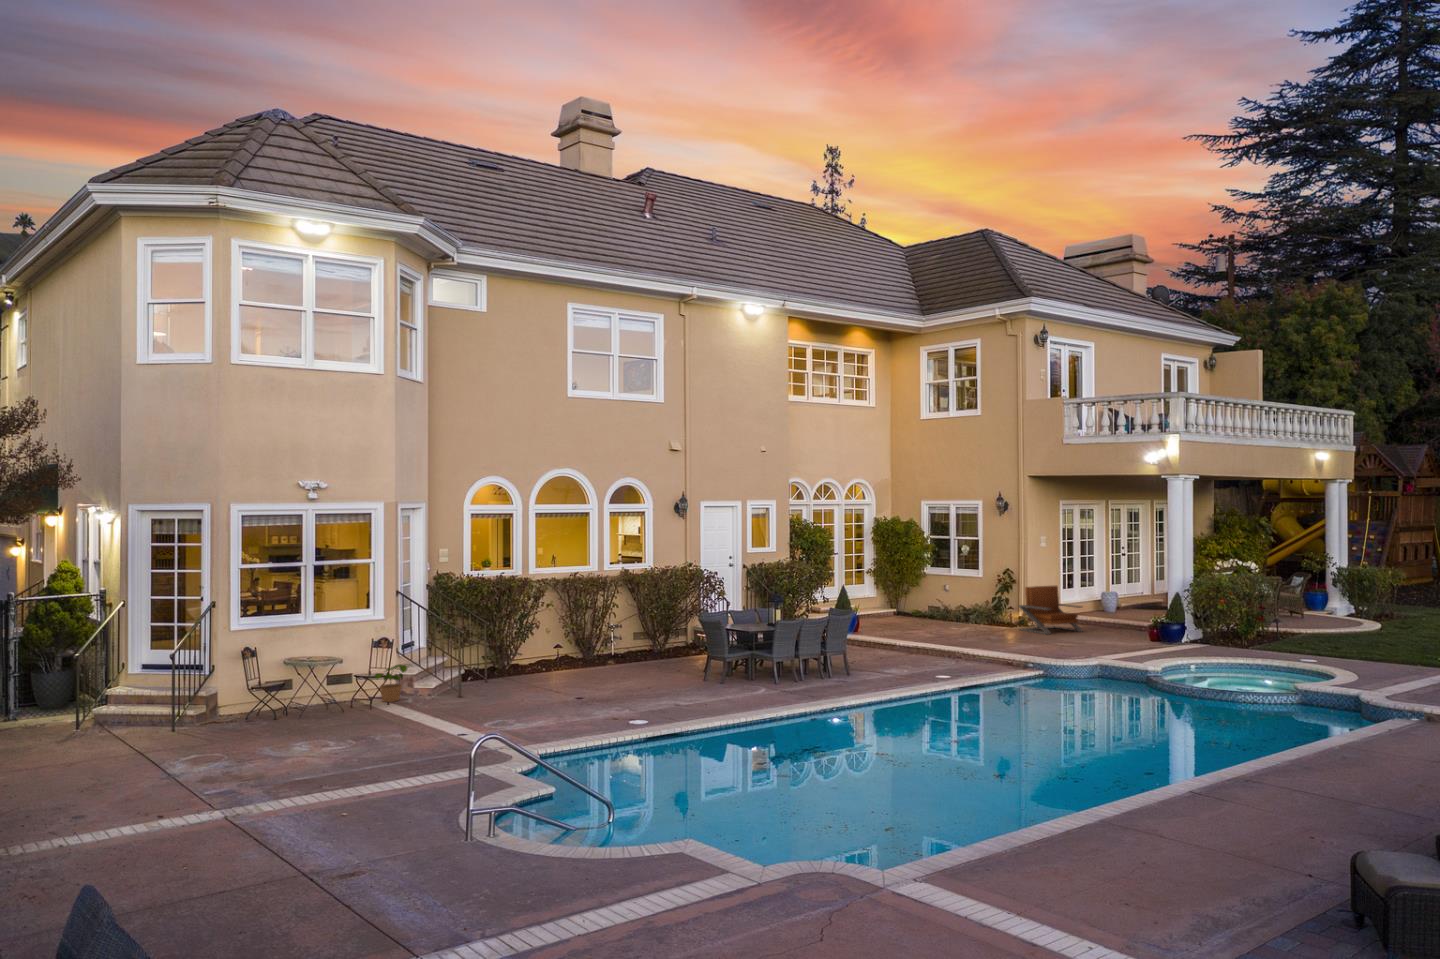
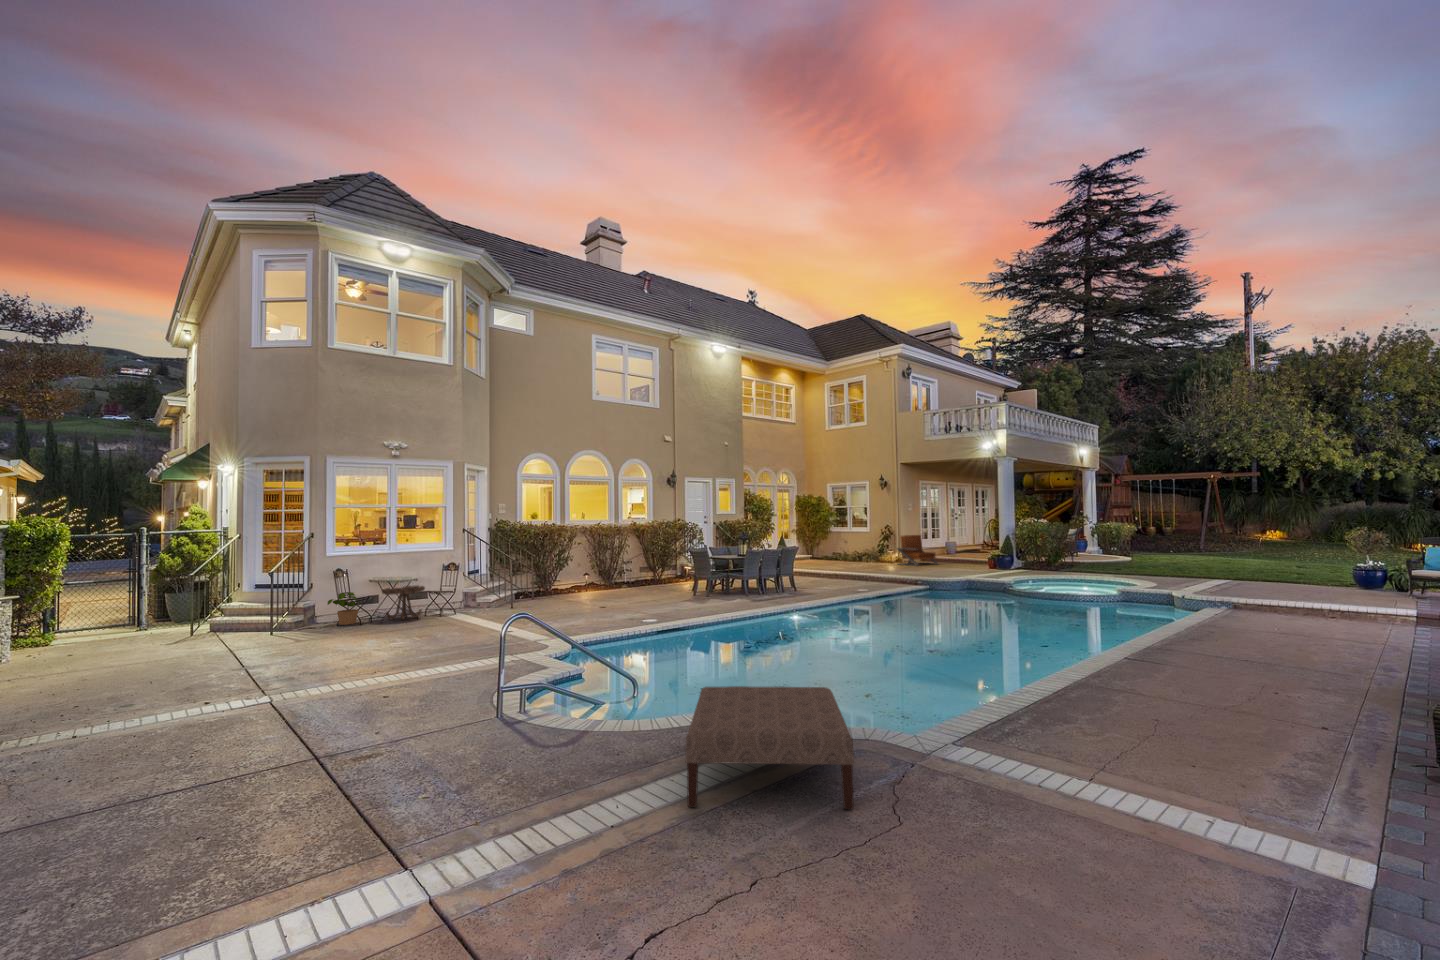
potted plant: present [375,664,407,702] -> present [328,592,360,625]
side table: none [300,668,353,714] -> present [382,586,425,620]
ottoman: none [653,824,808,941] -> present [685,686,854,810]

